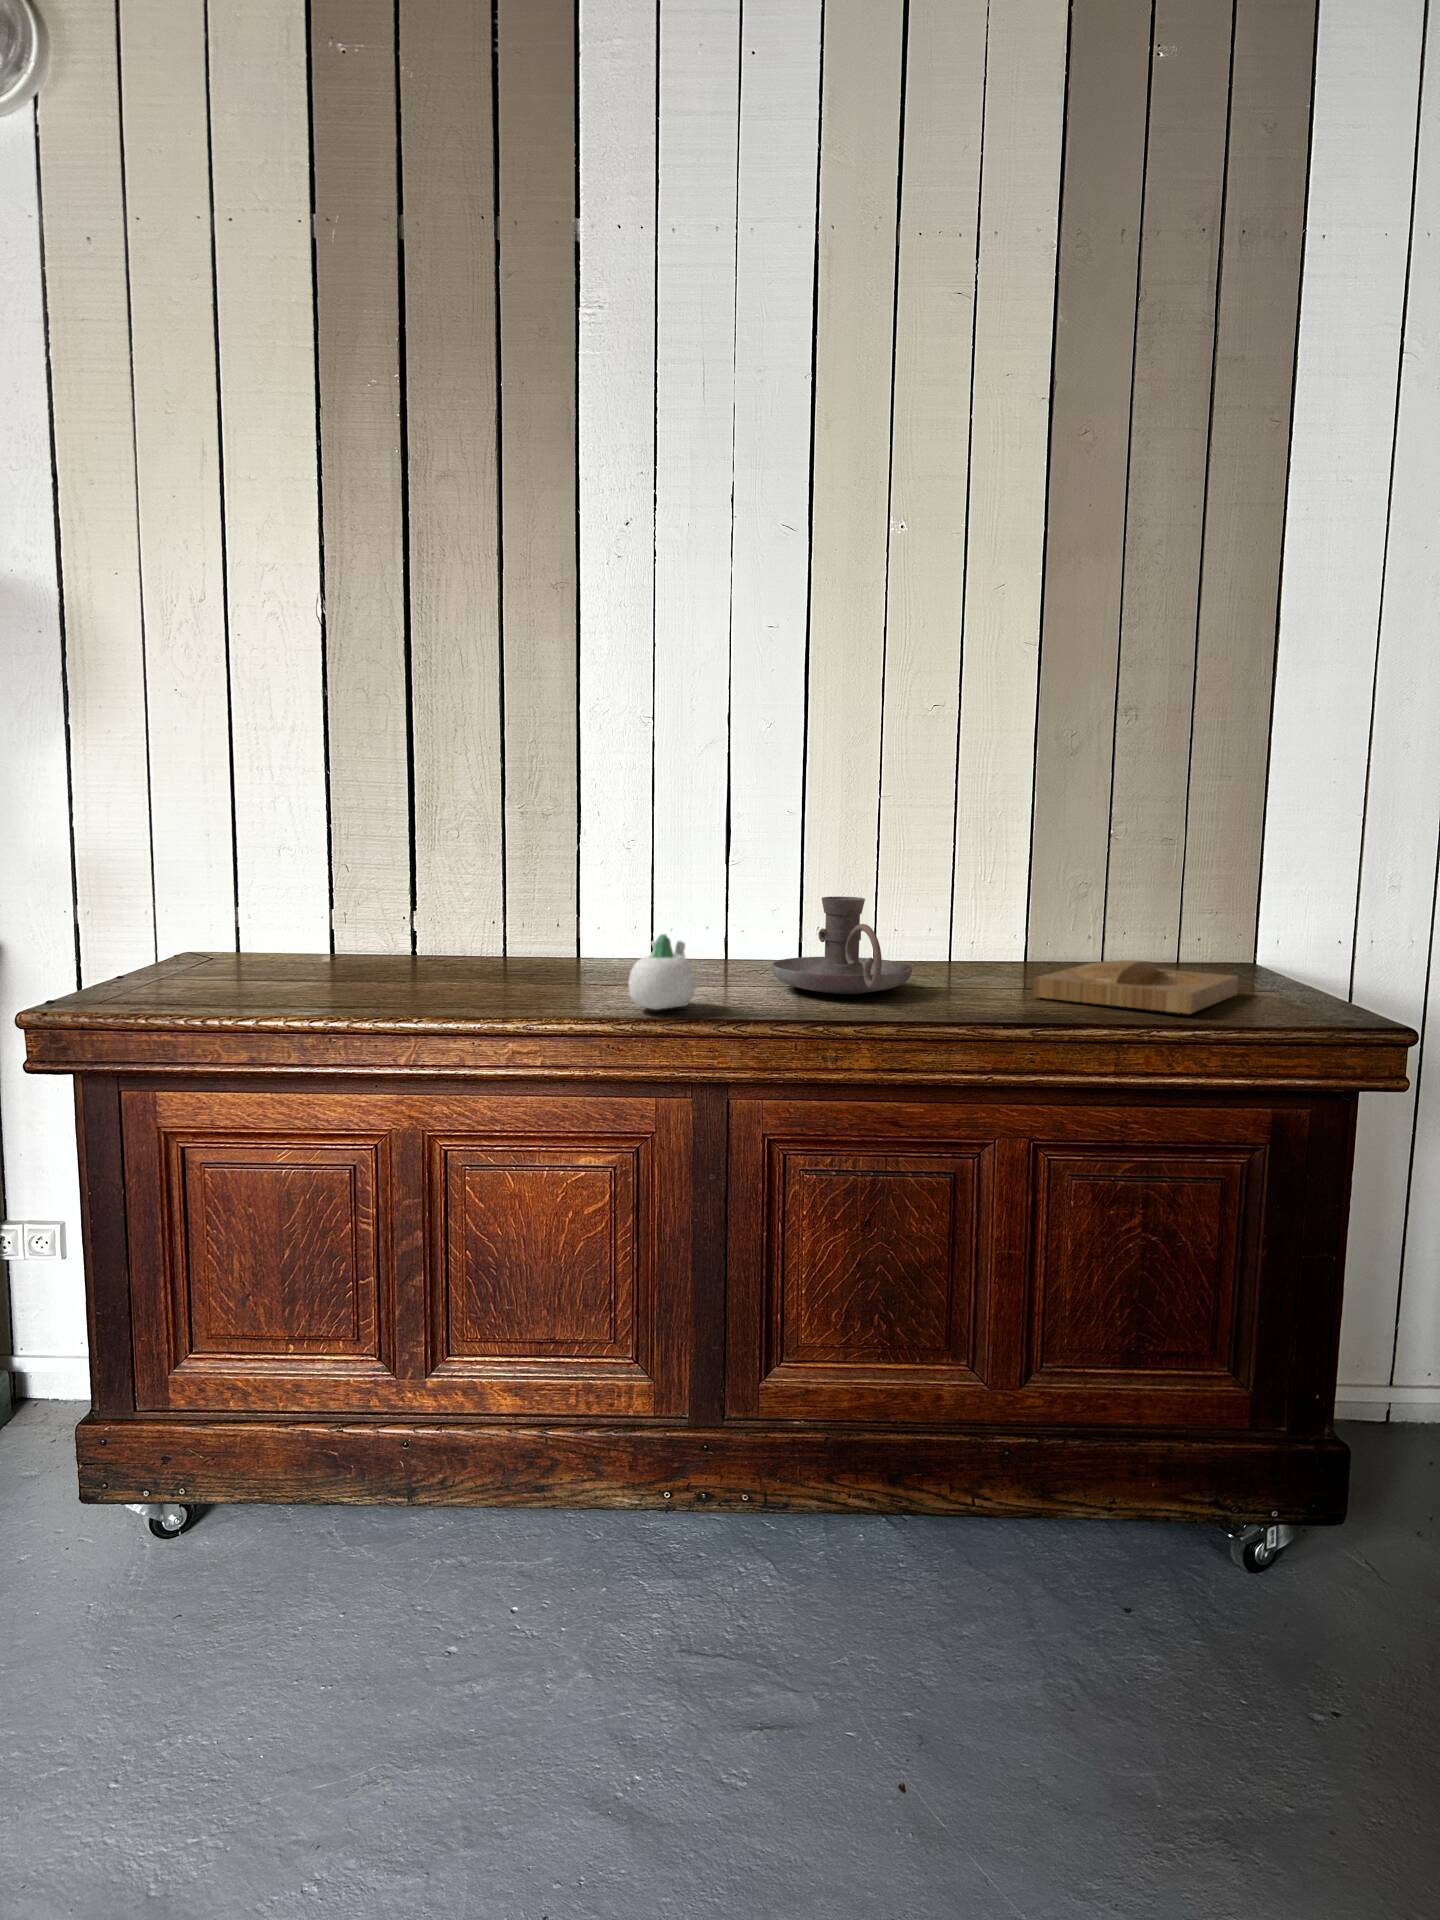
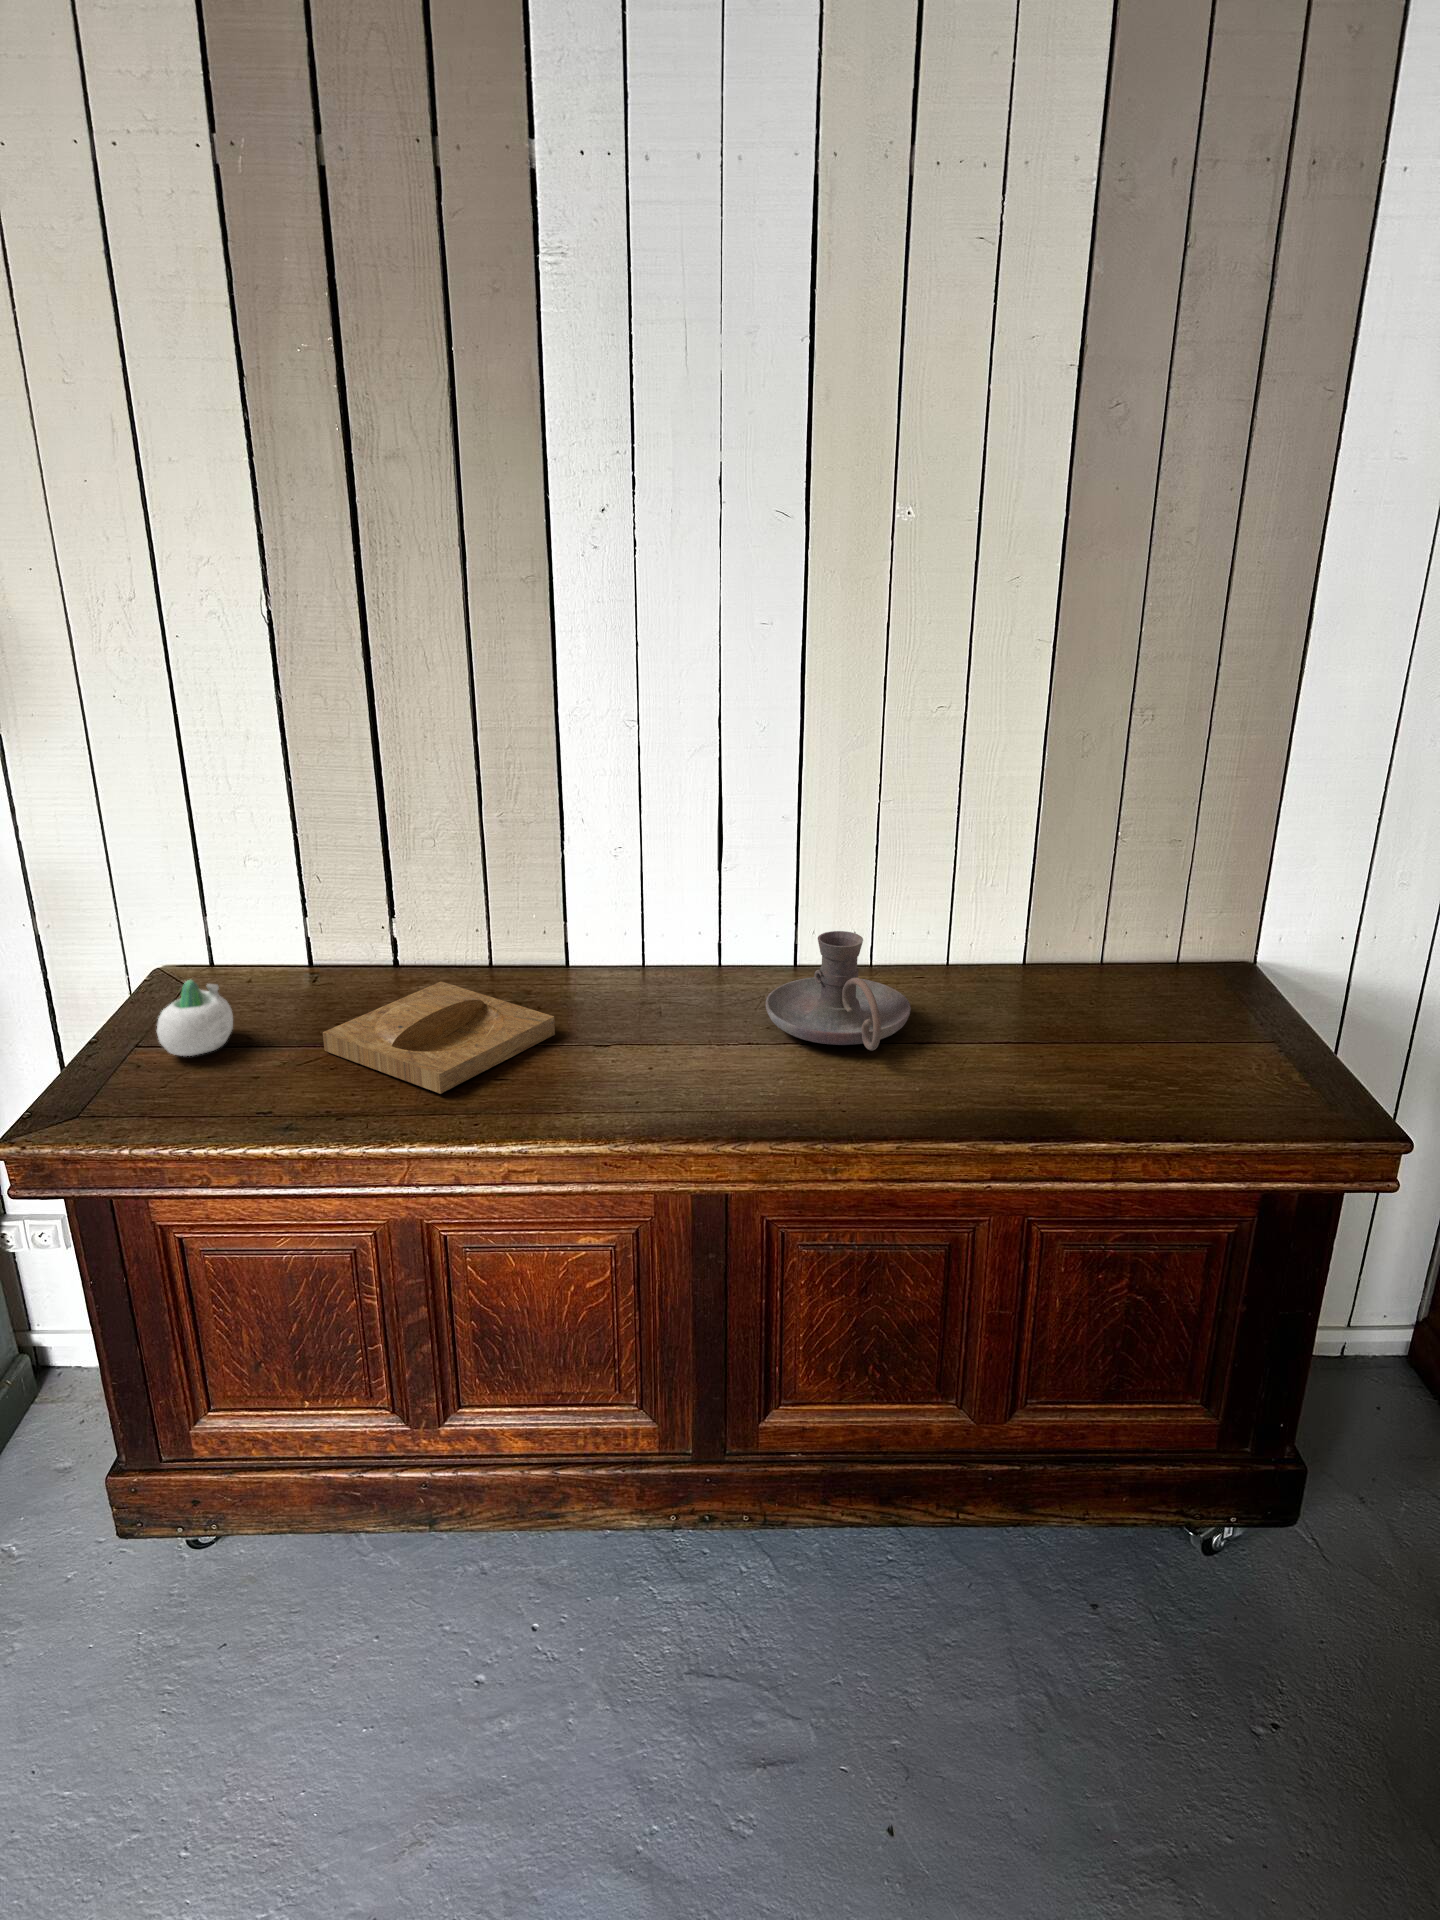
succulent planter: present [628,934,695,1010] -> present [157,980,233,1056]
tray: present [1033,960,1238,1014] -> present [323,981,555,1094]

